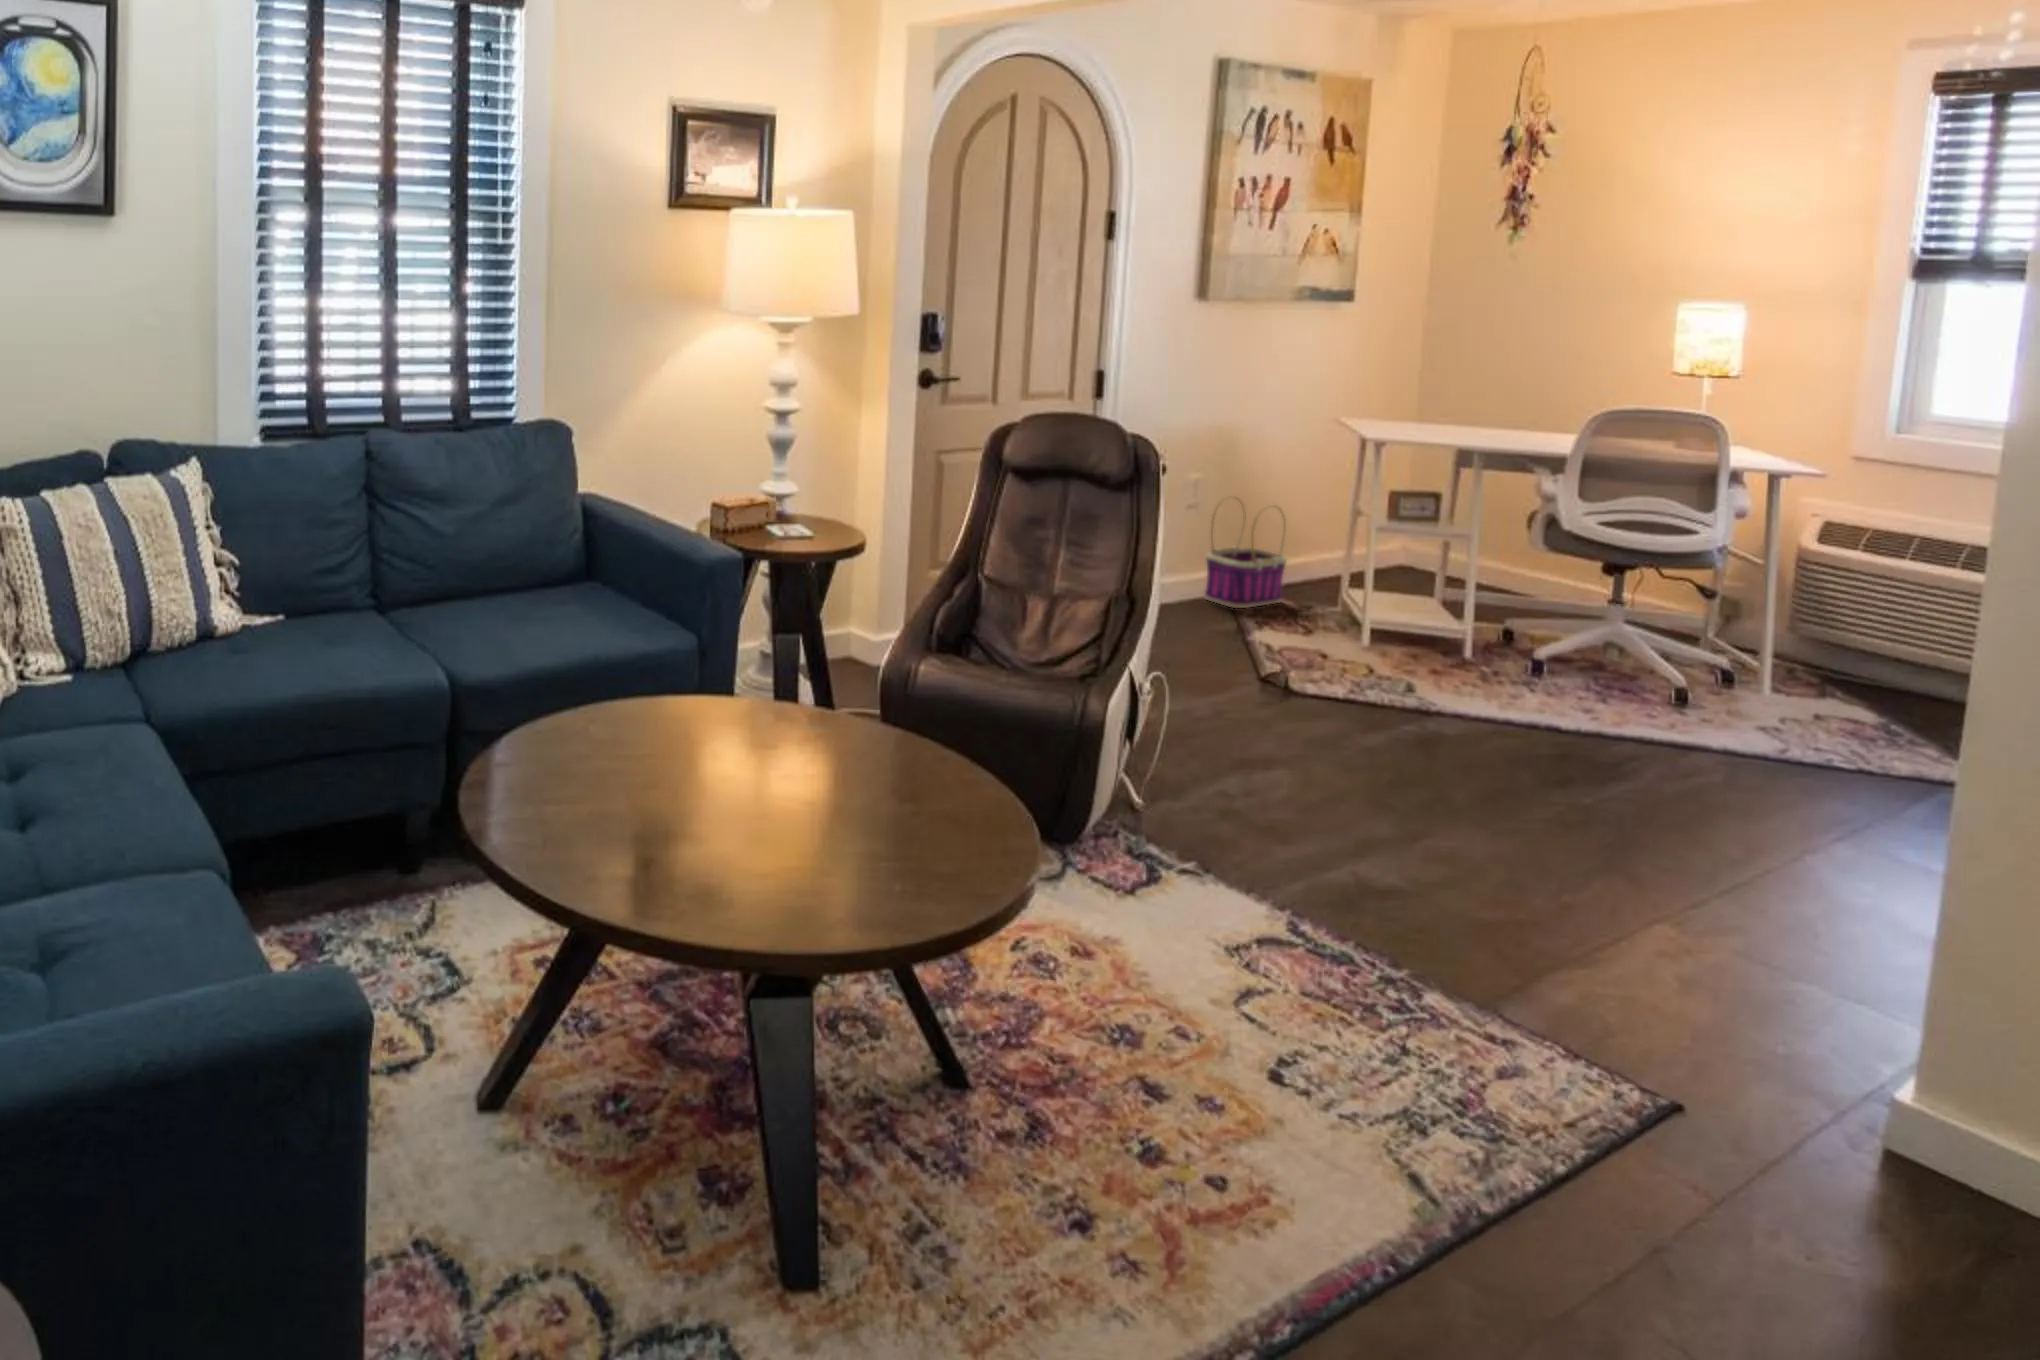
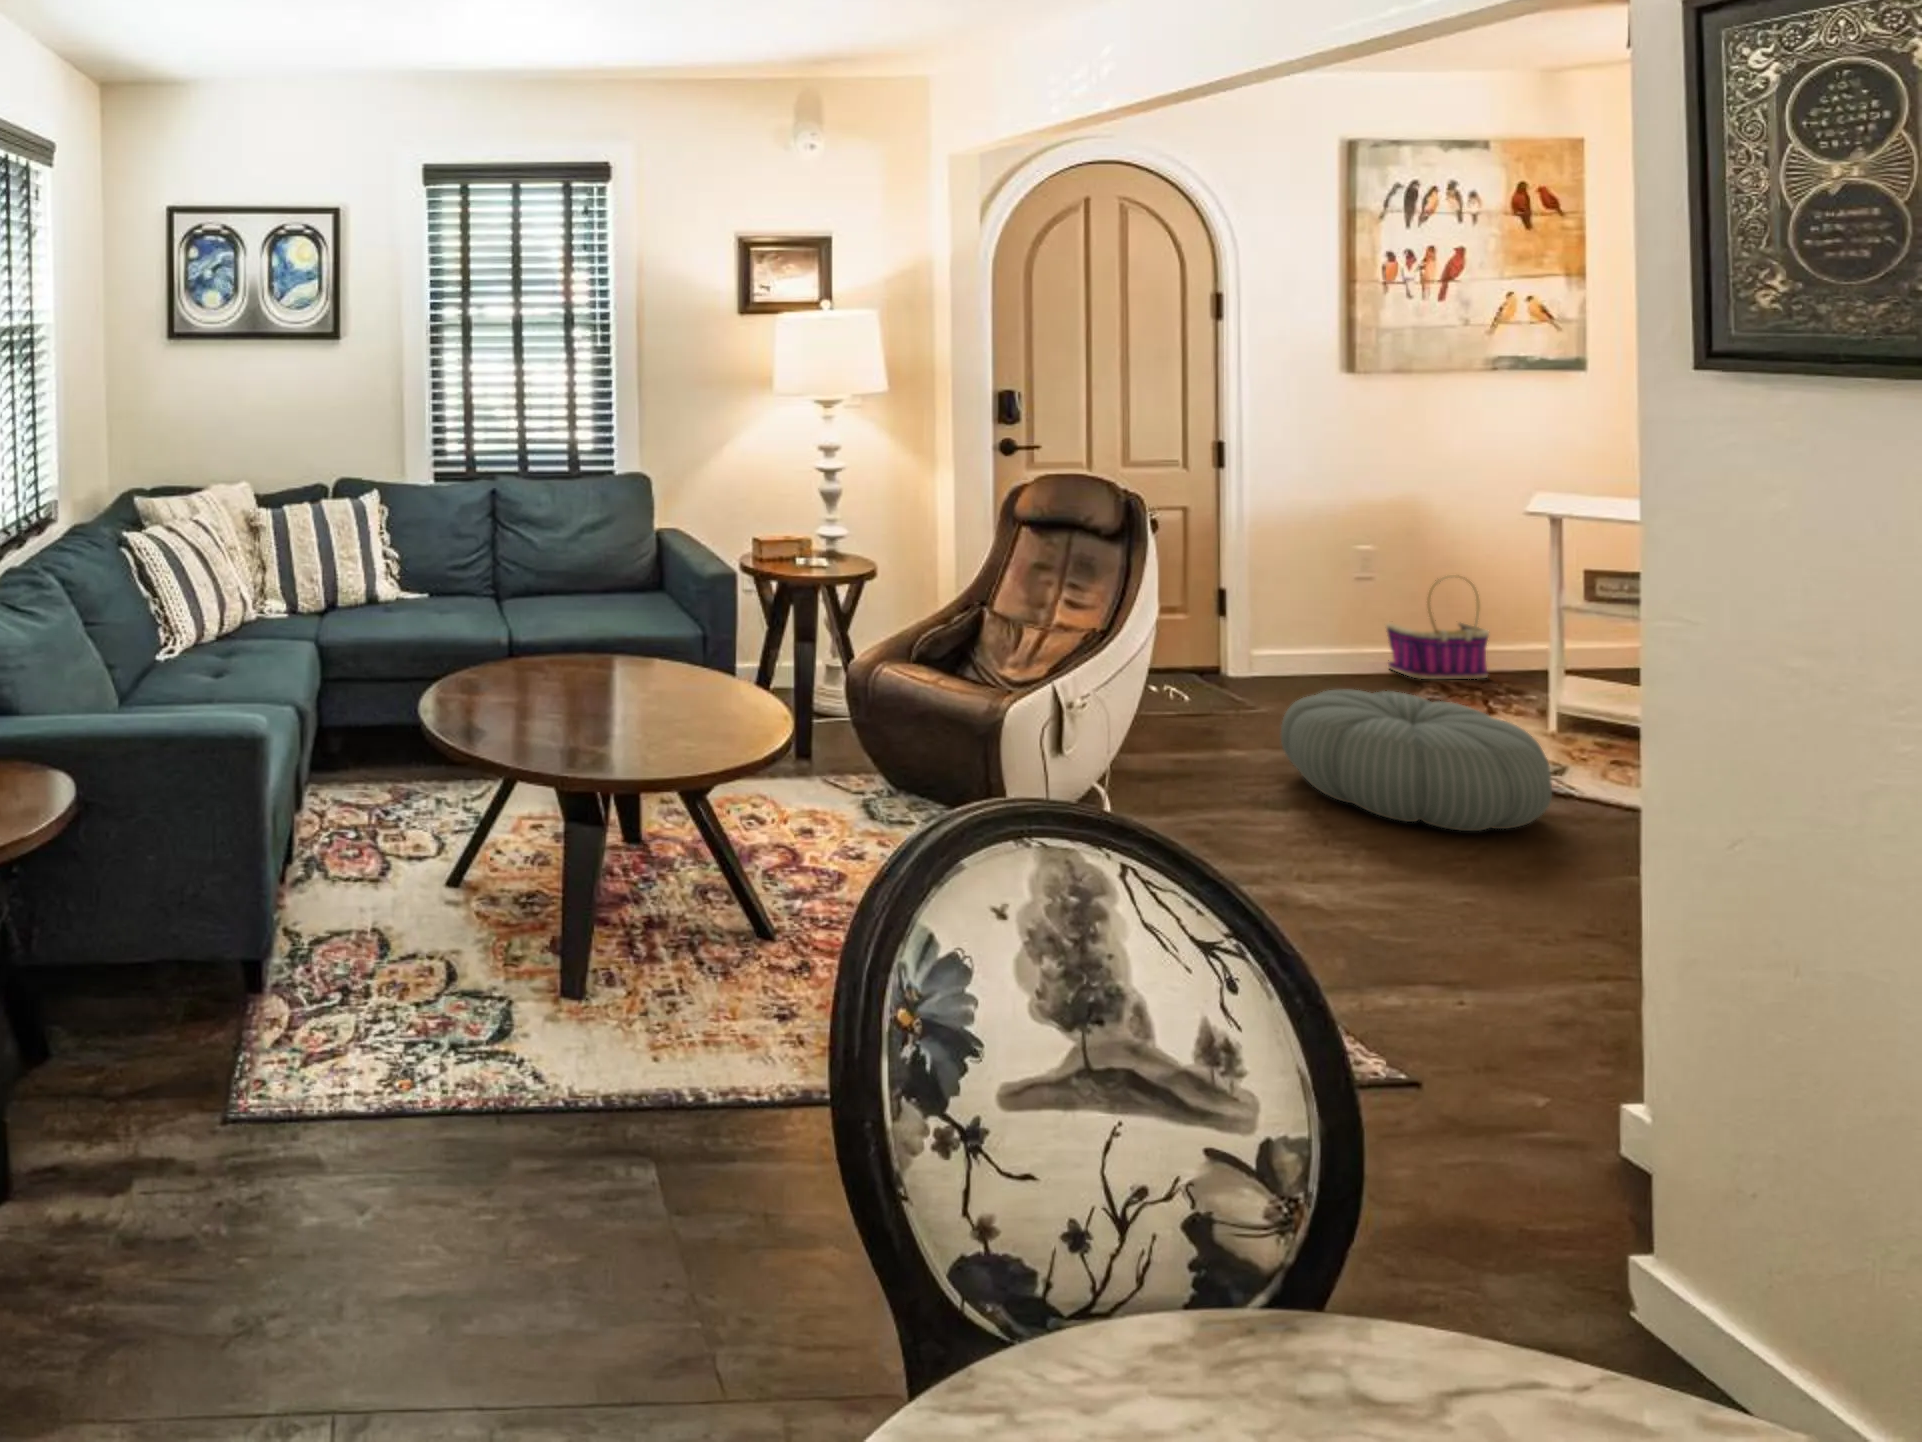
pouf: none [1241,638,1497,781] -> present [1281,690,1552,831]

